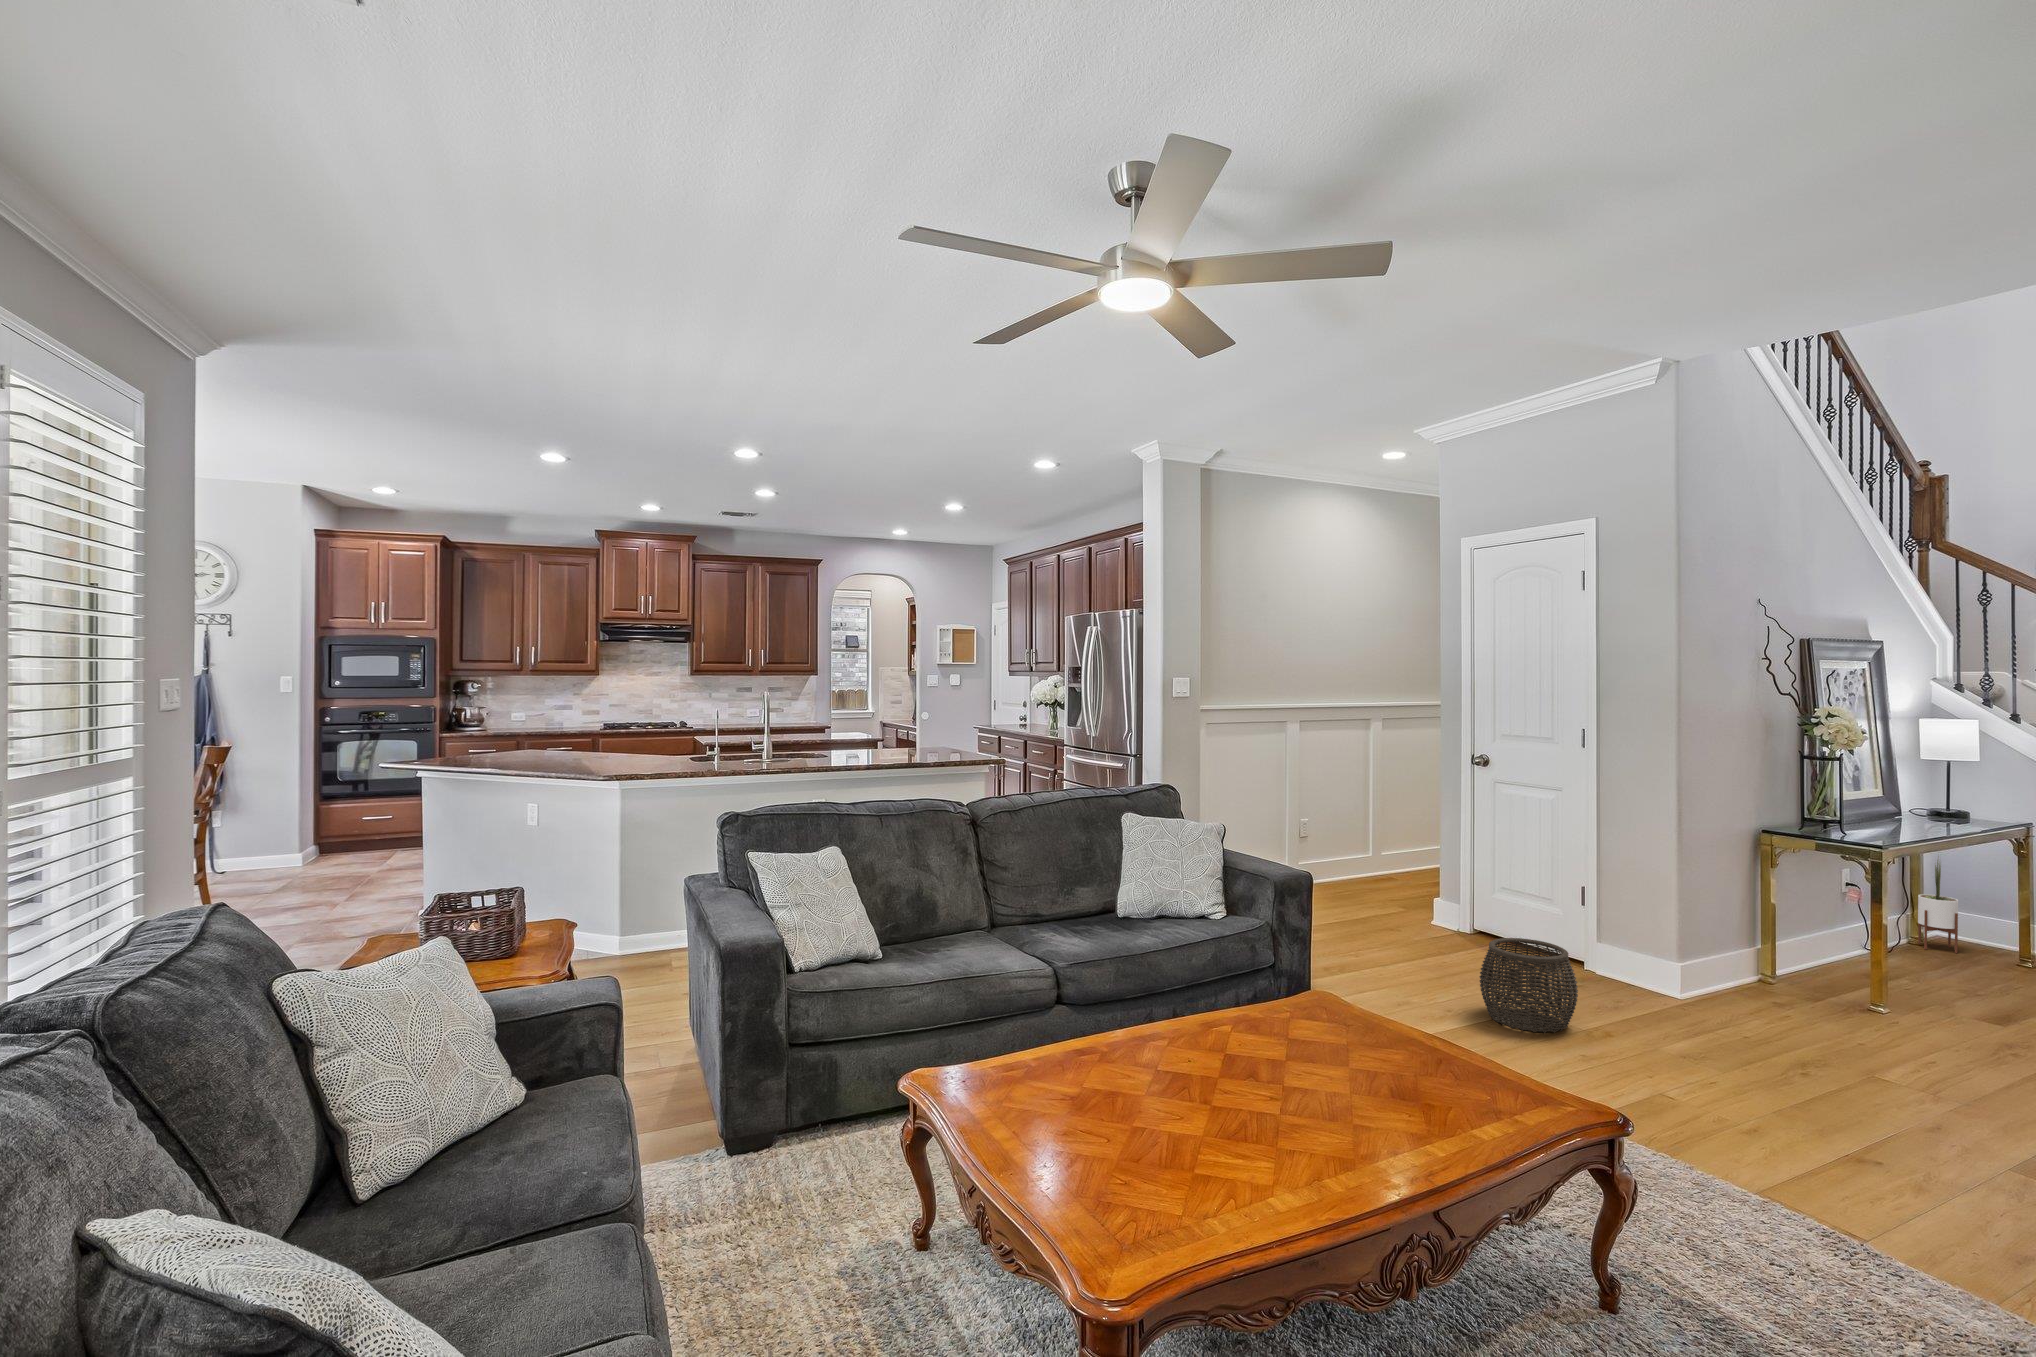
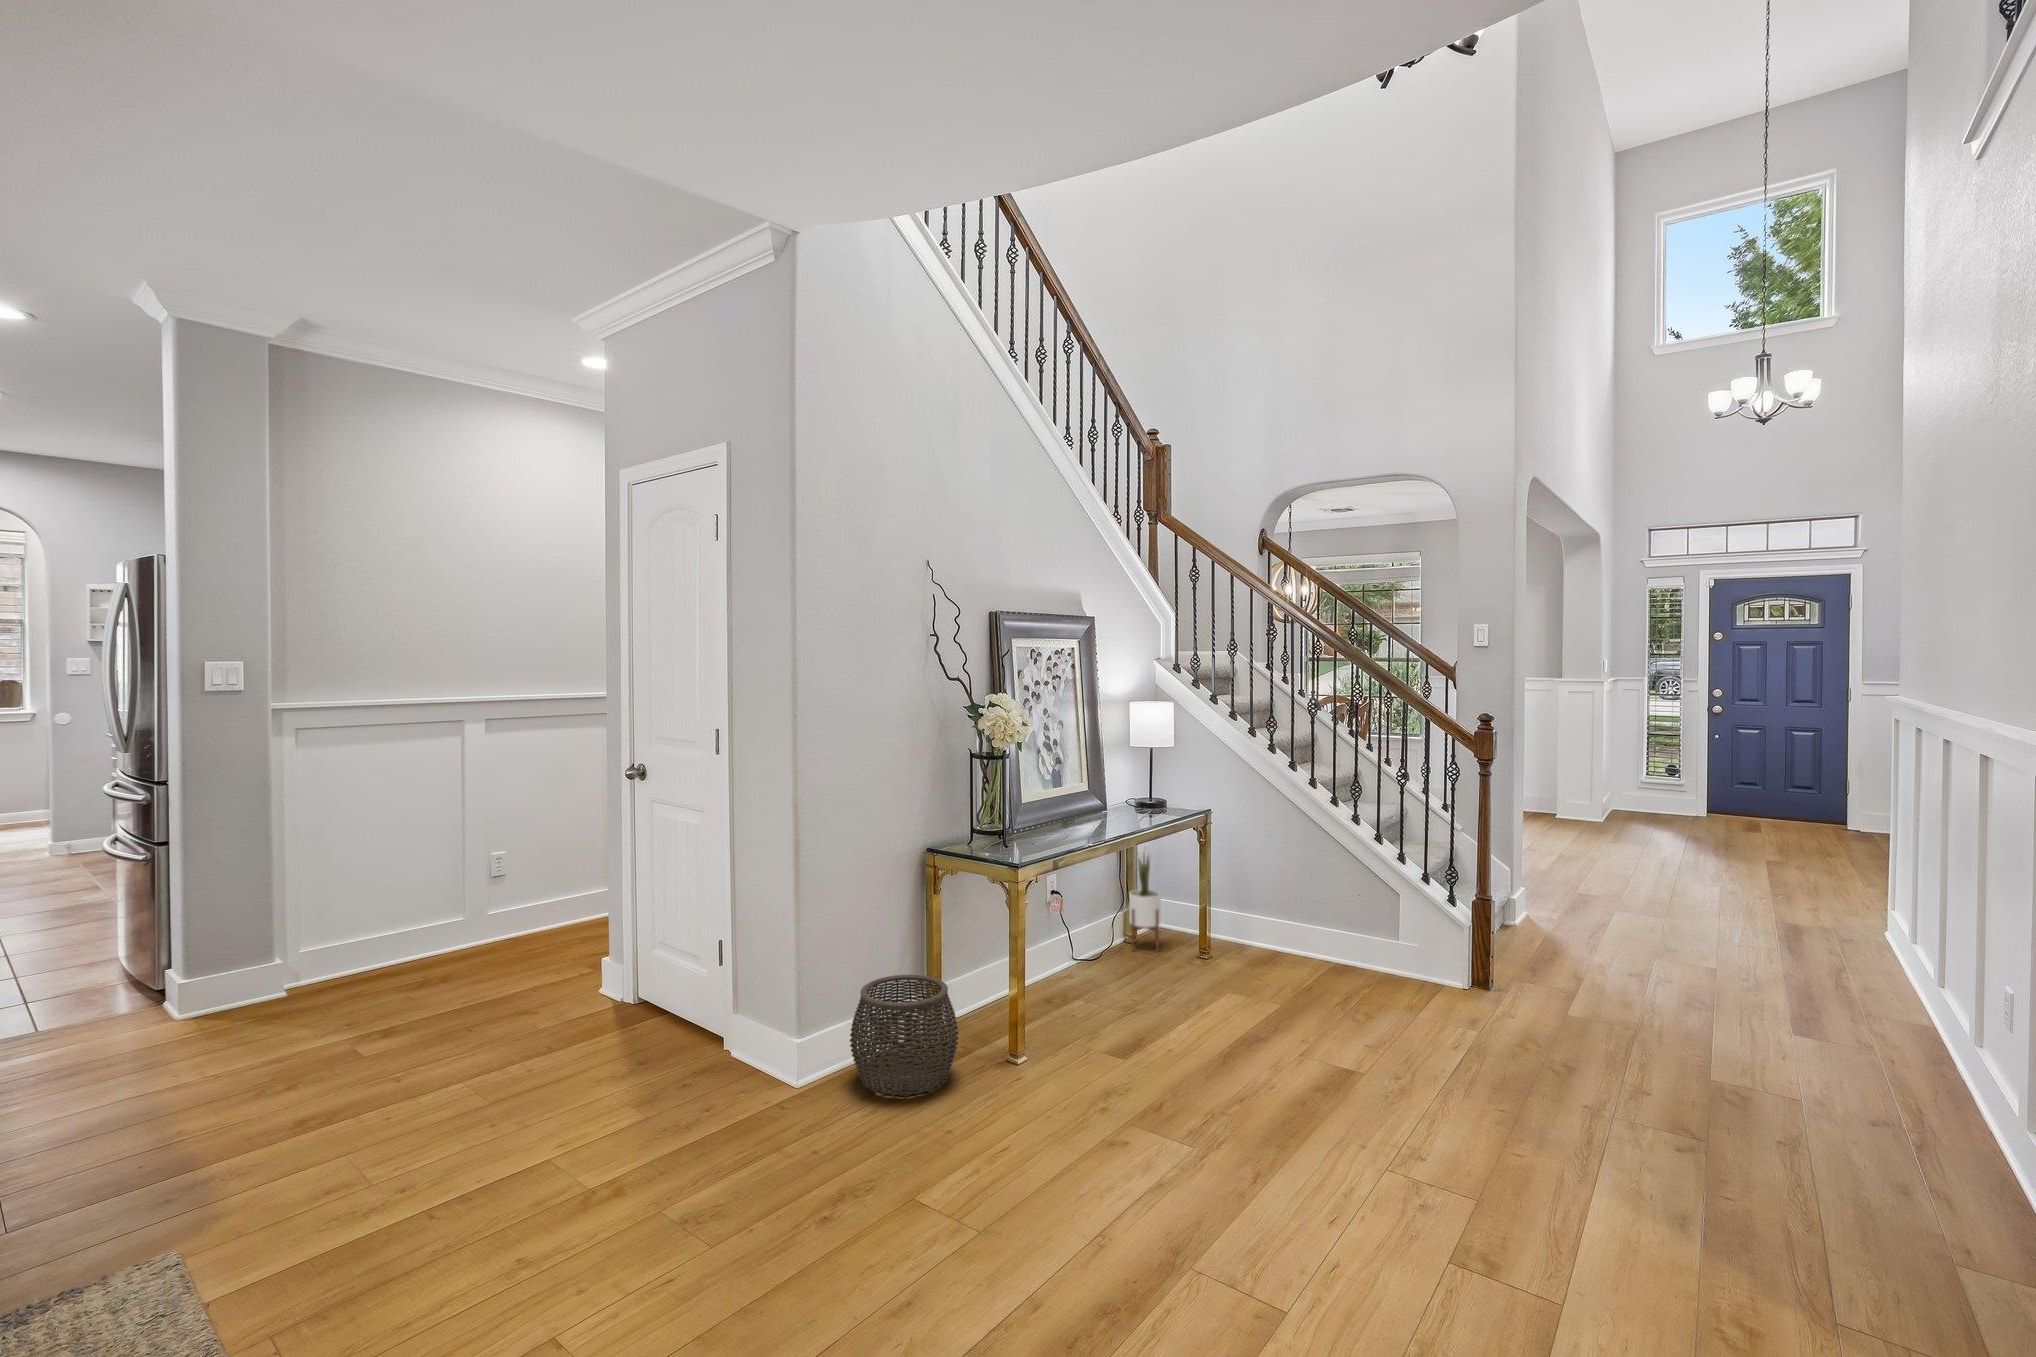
woven basket: present [1479,938,1578,1033] -> present [850,975,959,1097]

